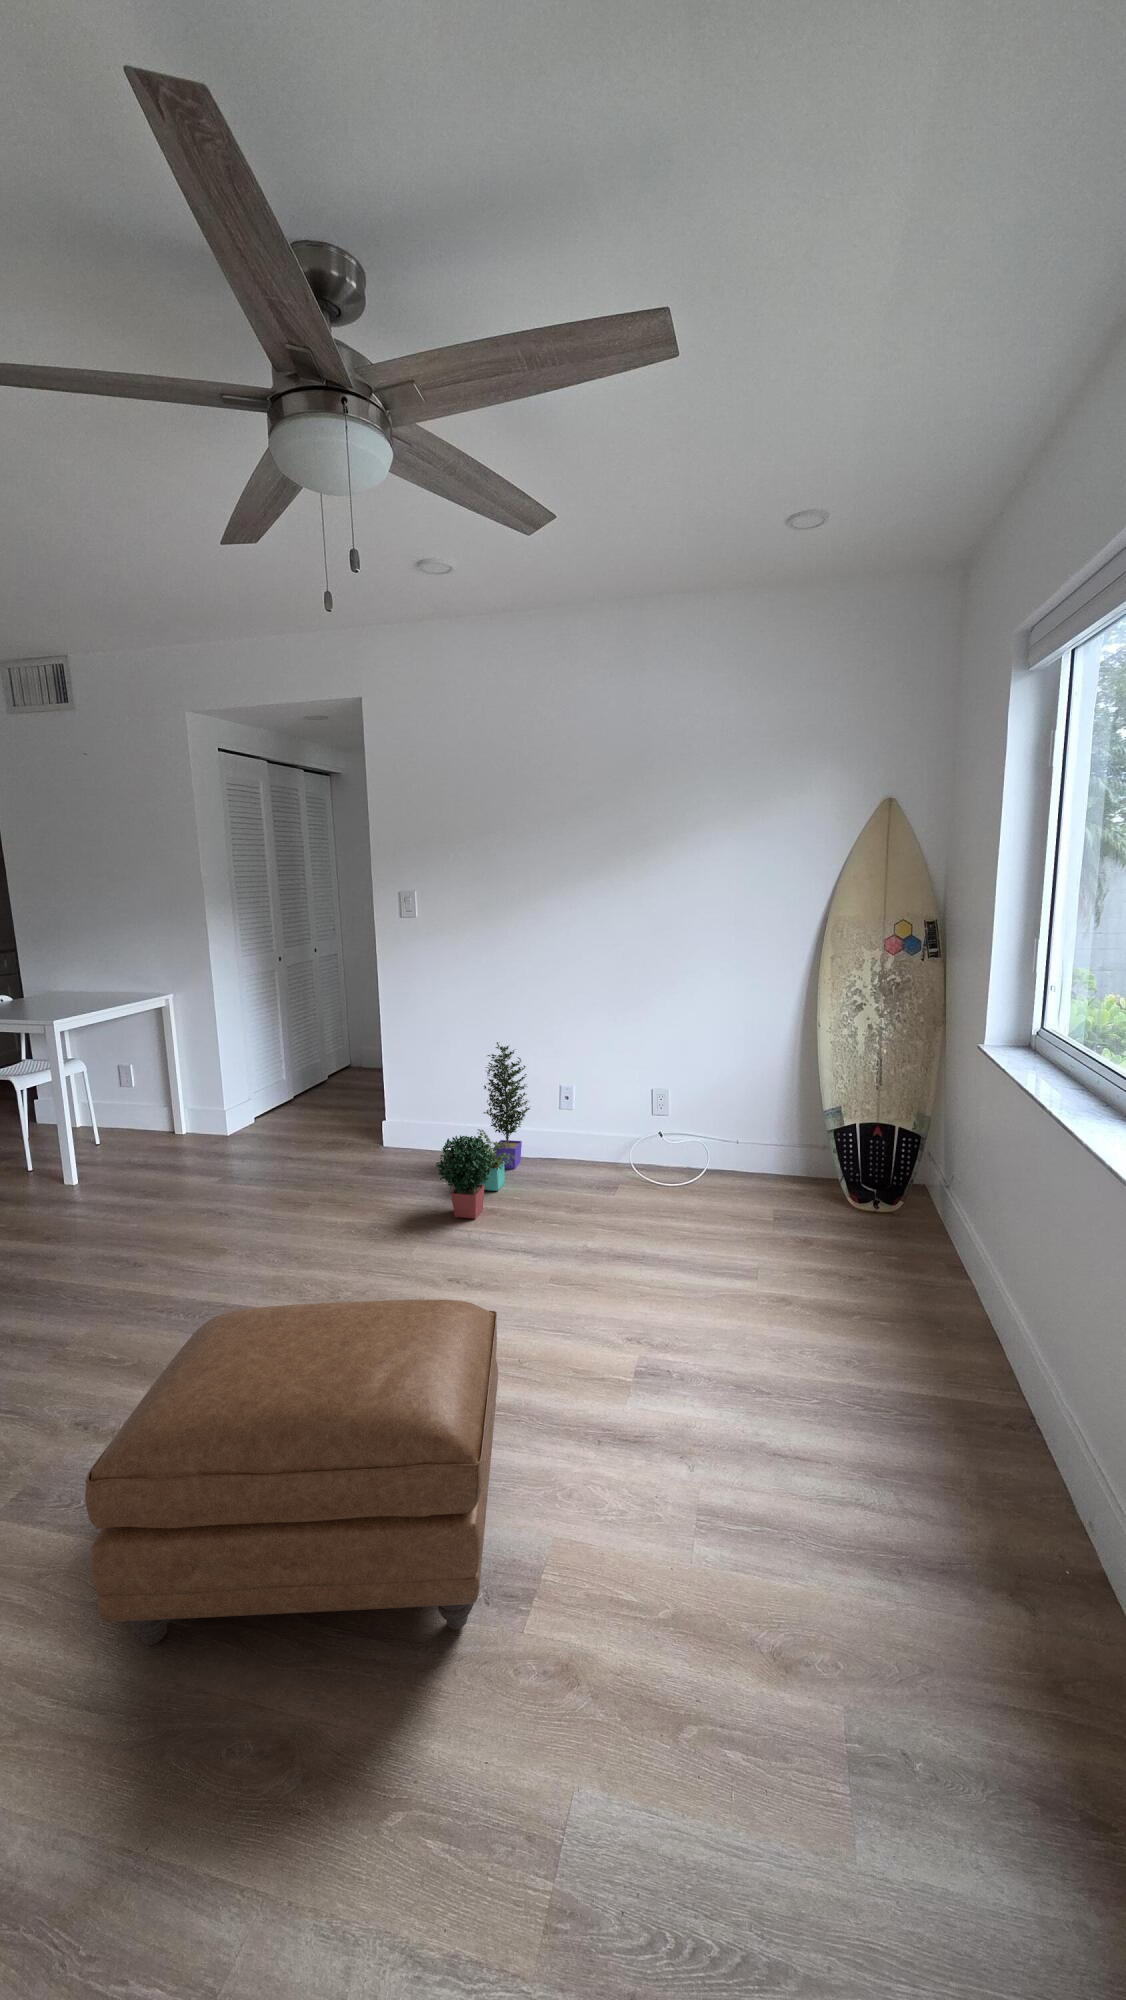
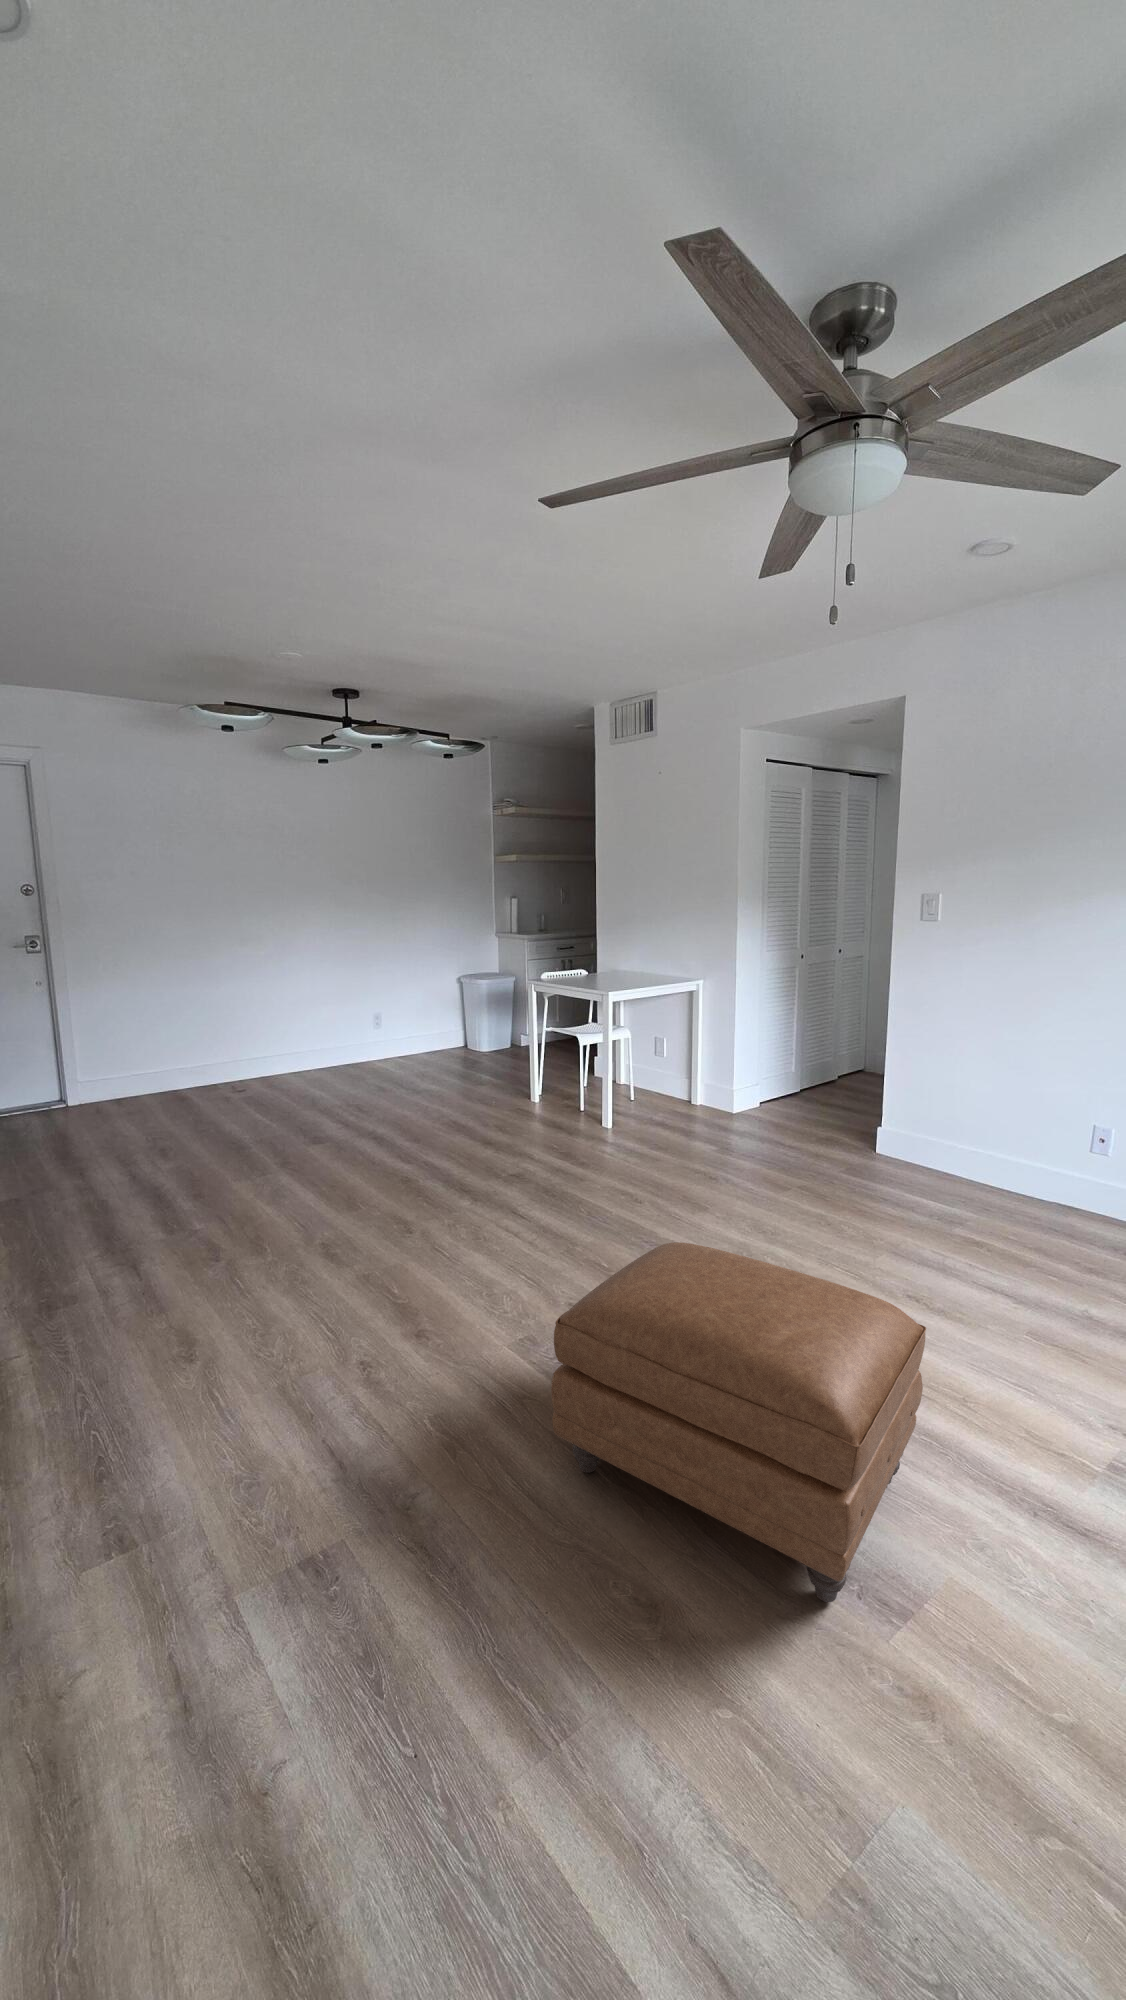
potted plant: present [436,1042,530,1219] -> none [916,1066,1054,1249]

